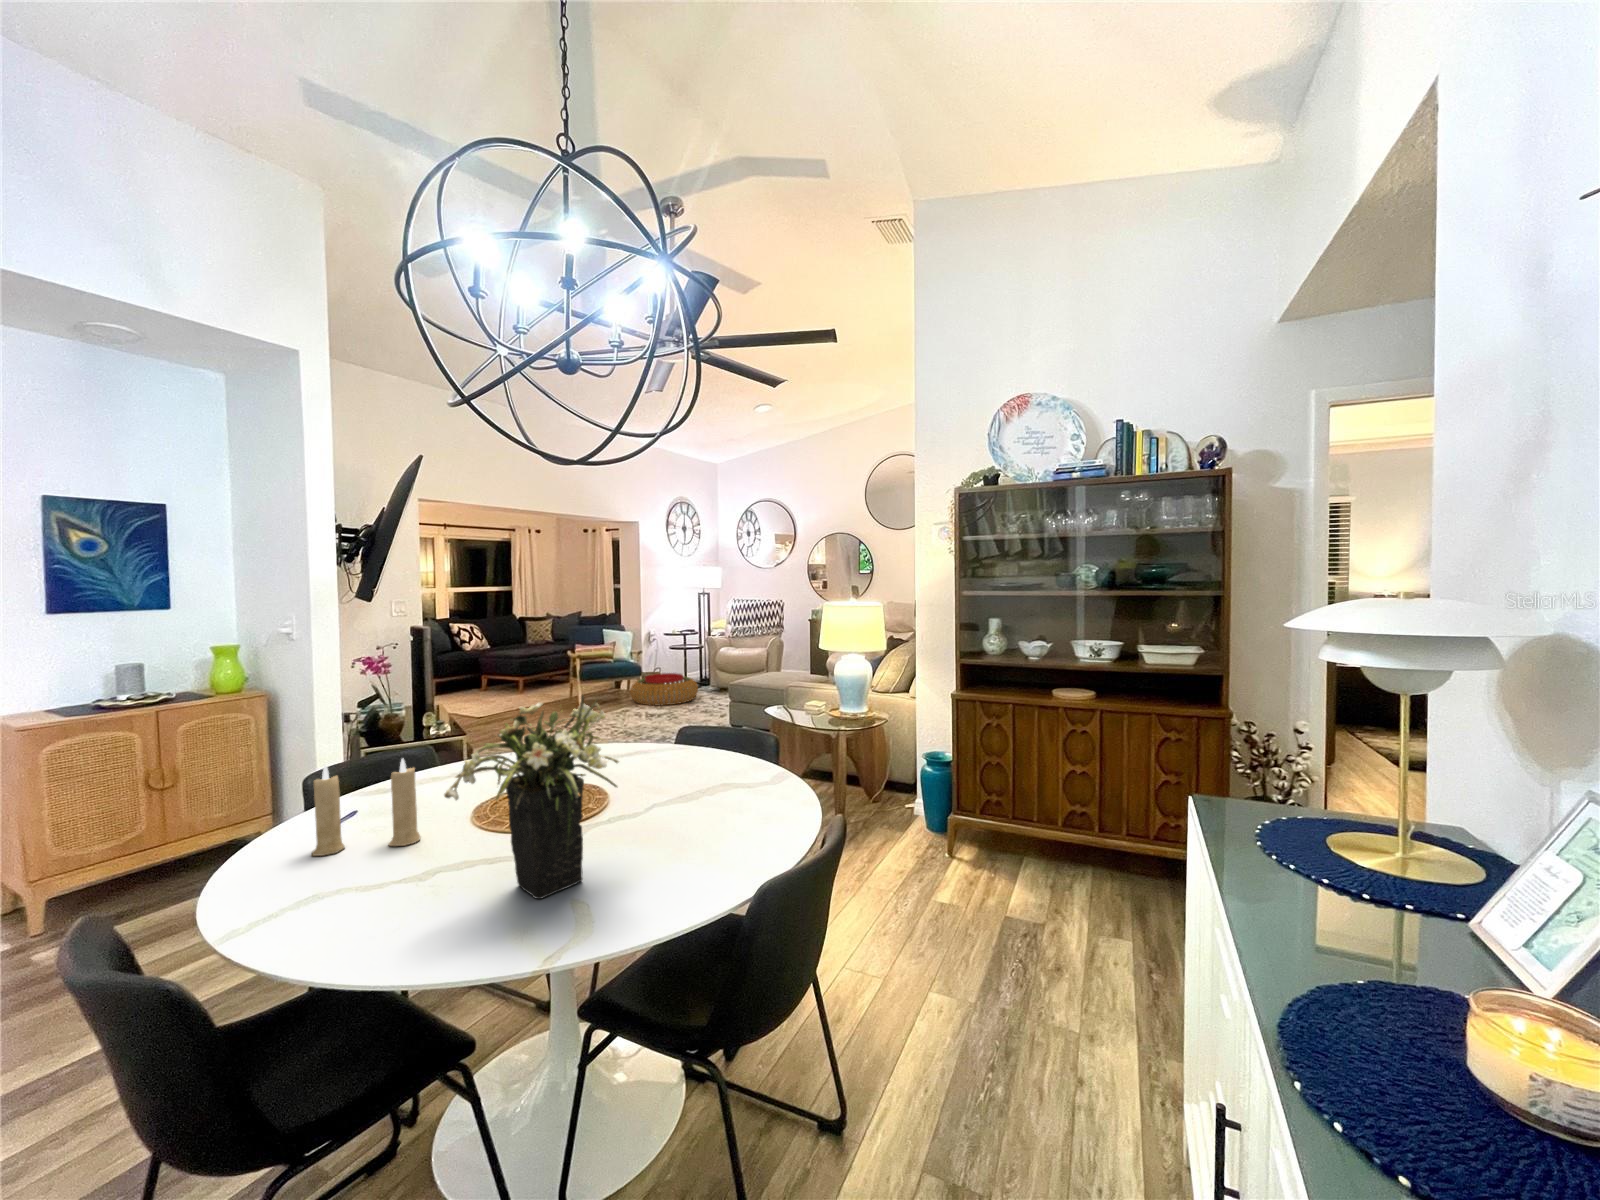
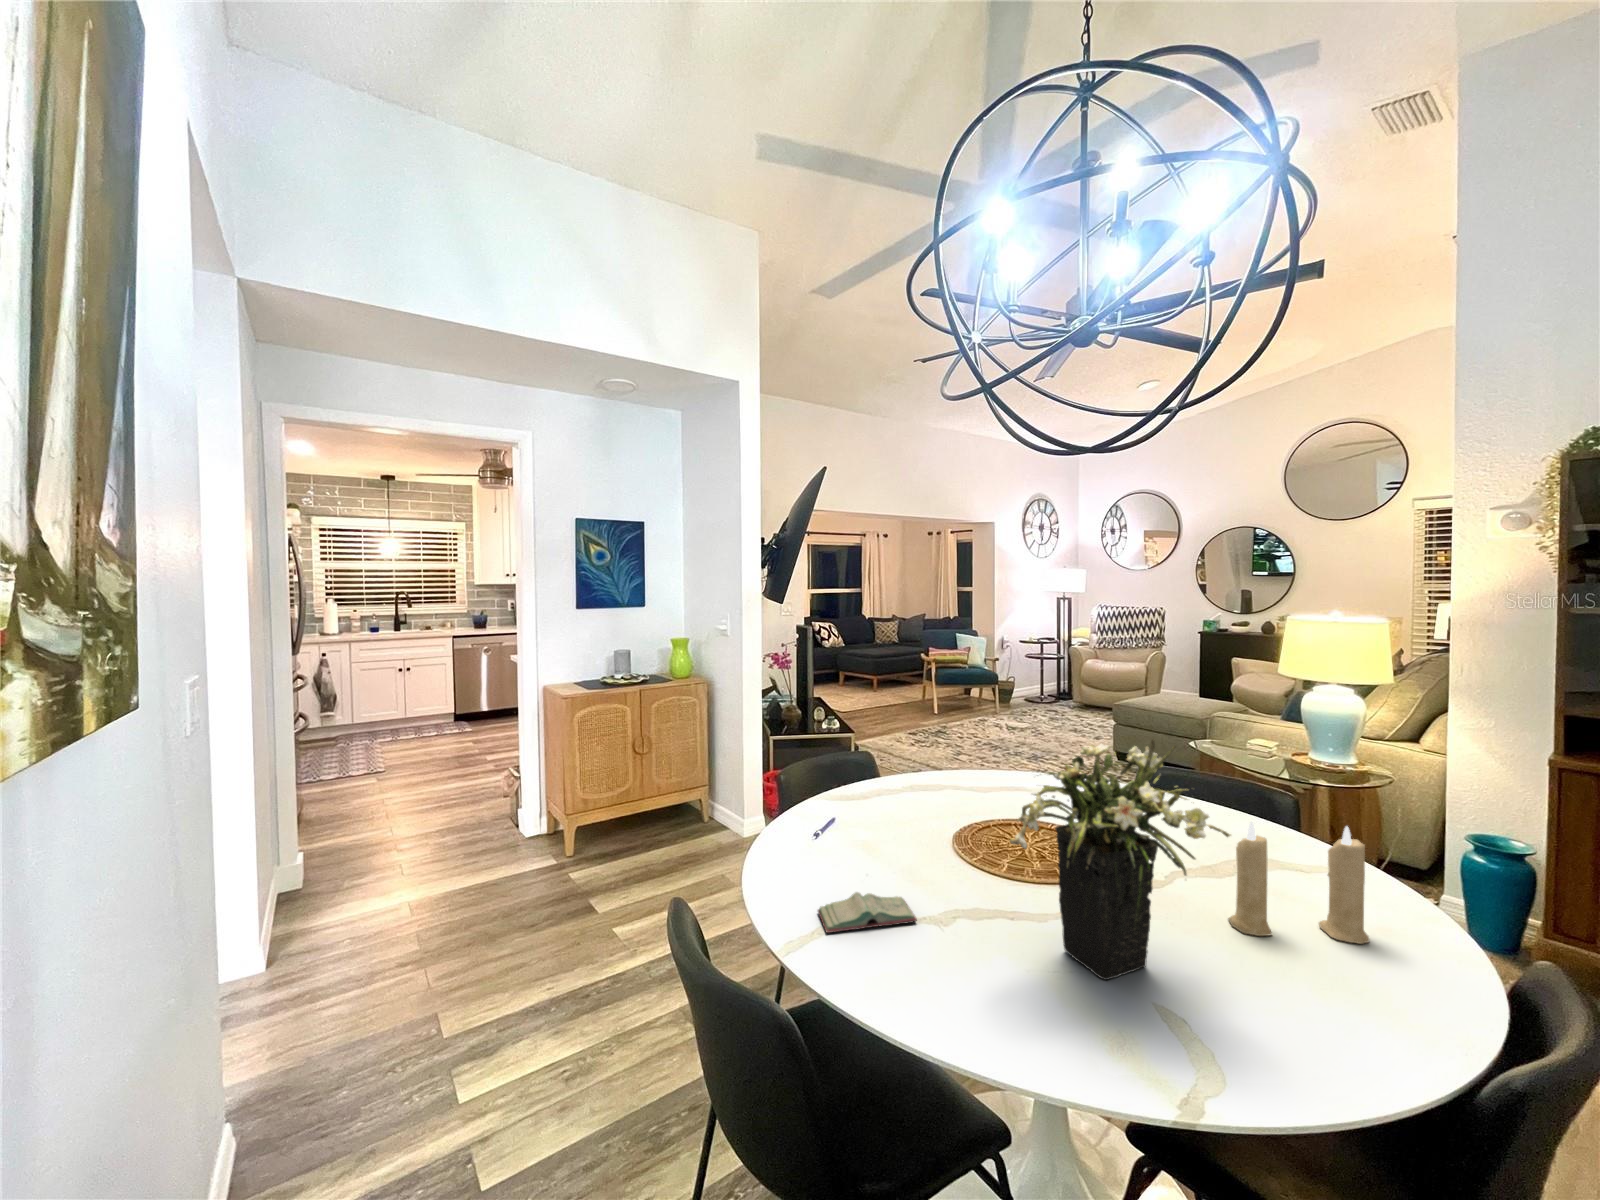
pouf: present [630,673,698,705] -> none [985,684,1061,719]
candle: present [312,759,420,856] -> present [1229,822,1369,944]
book: none [267,872,383,923] -> present [818,892,917,933]

